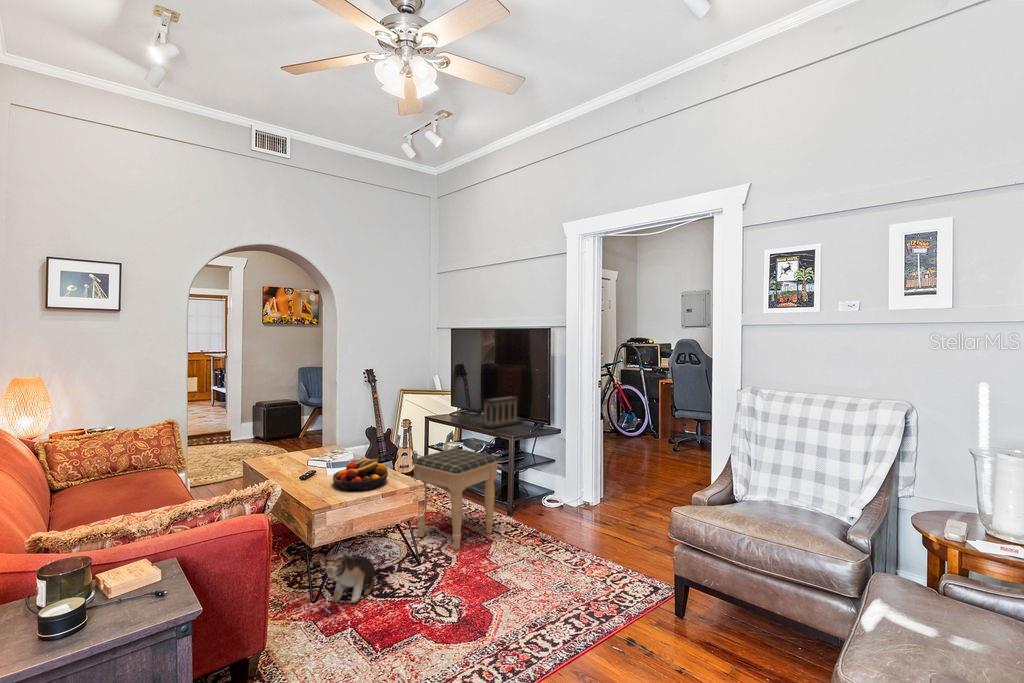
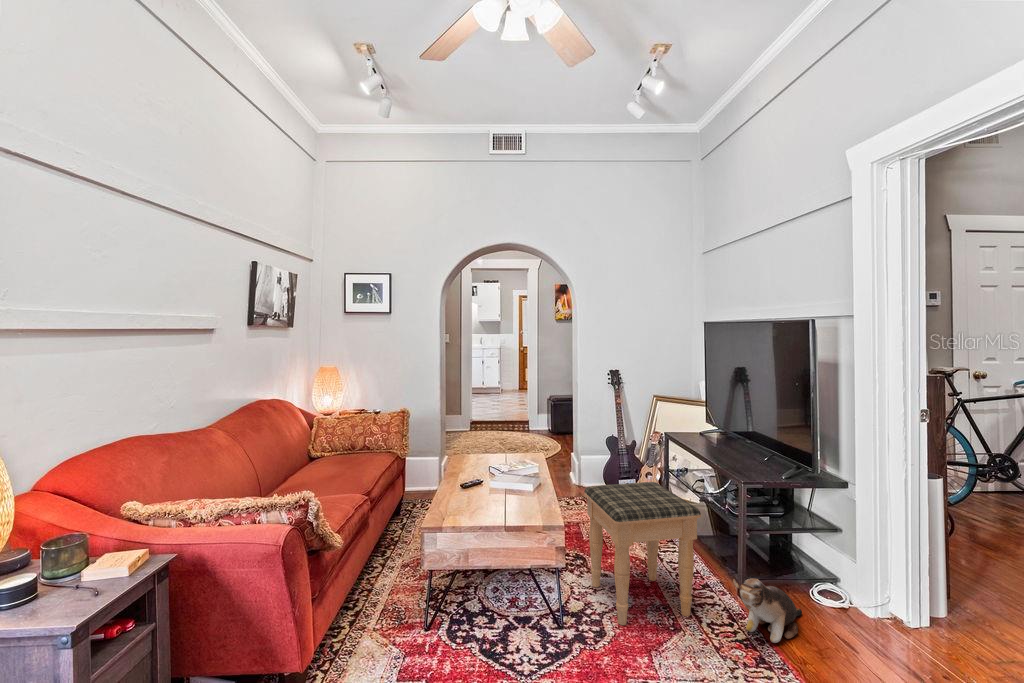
speaker: present [483,396,523,428] -> none [713,419,785,463]
fruit bowl: present [333,456,388,490] -> none [470,473,531,516]
plush toy: present [320,552,381,603] -> present [733,578,802,643]

